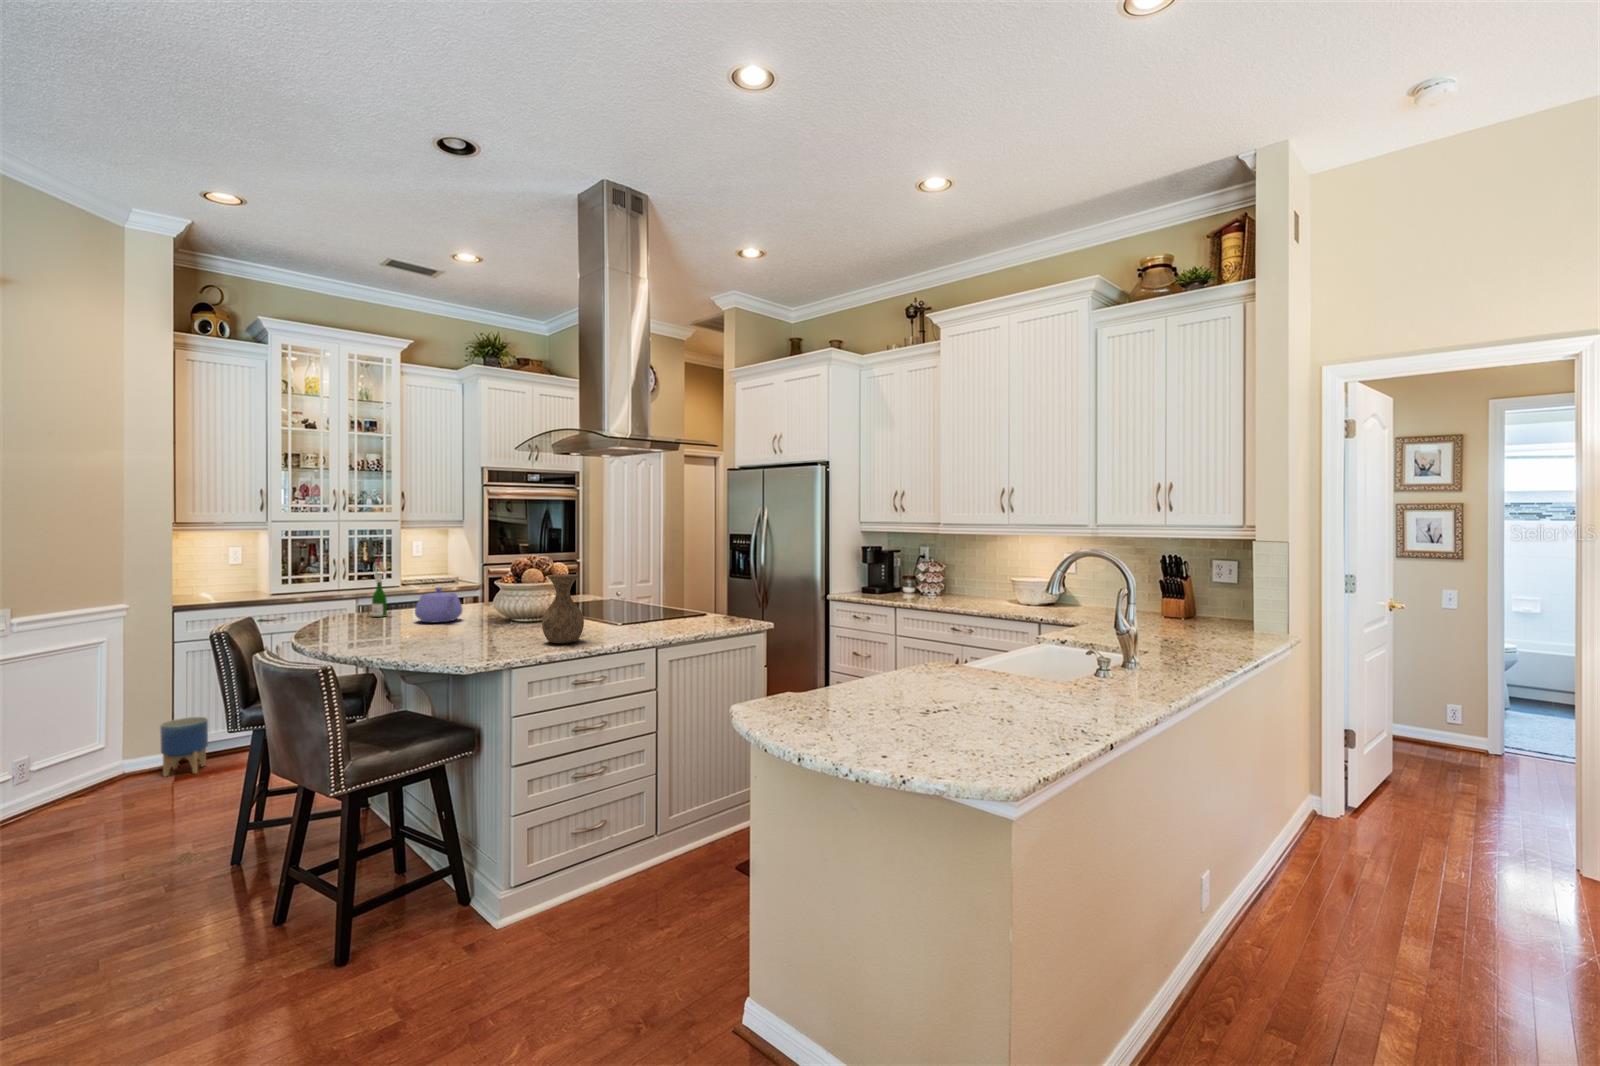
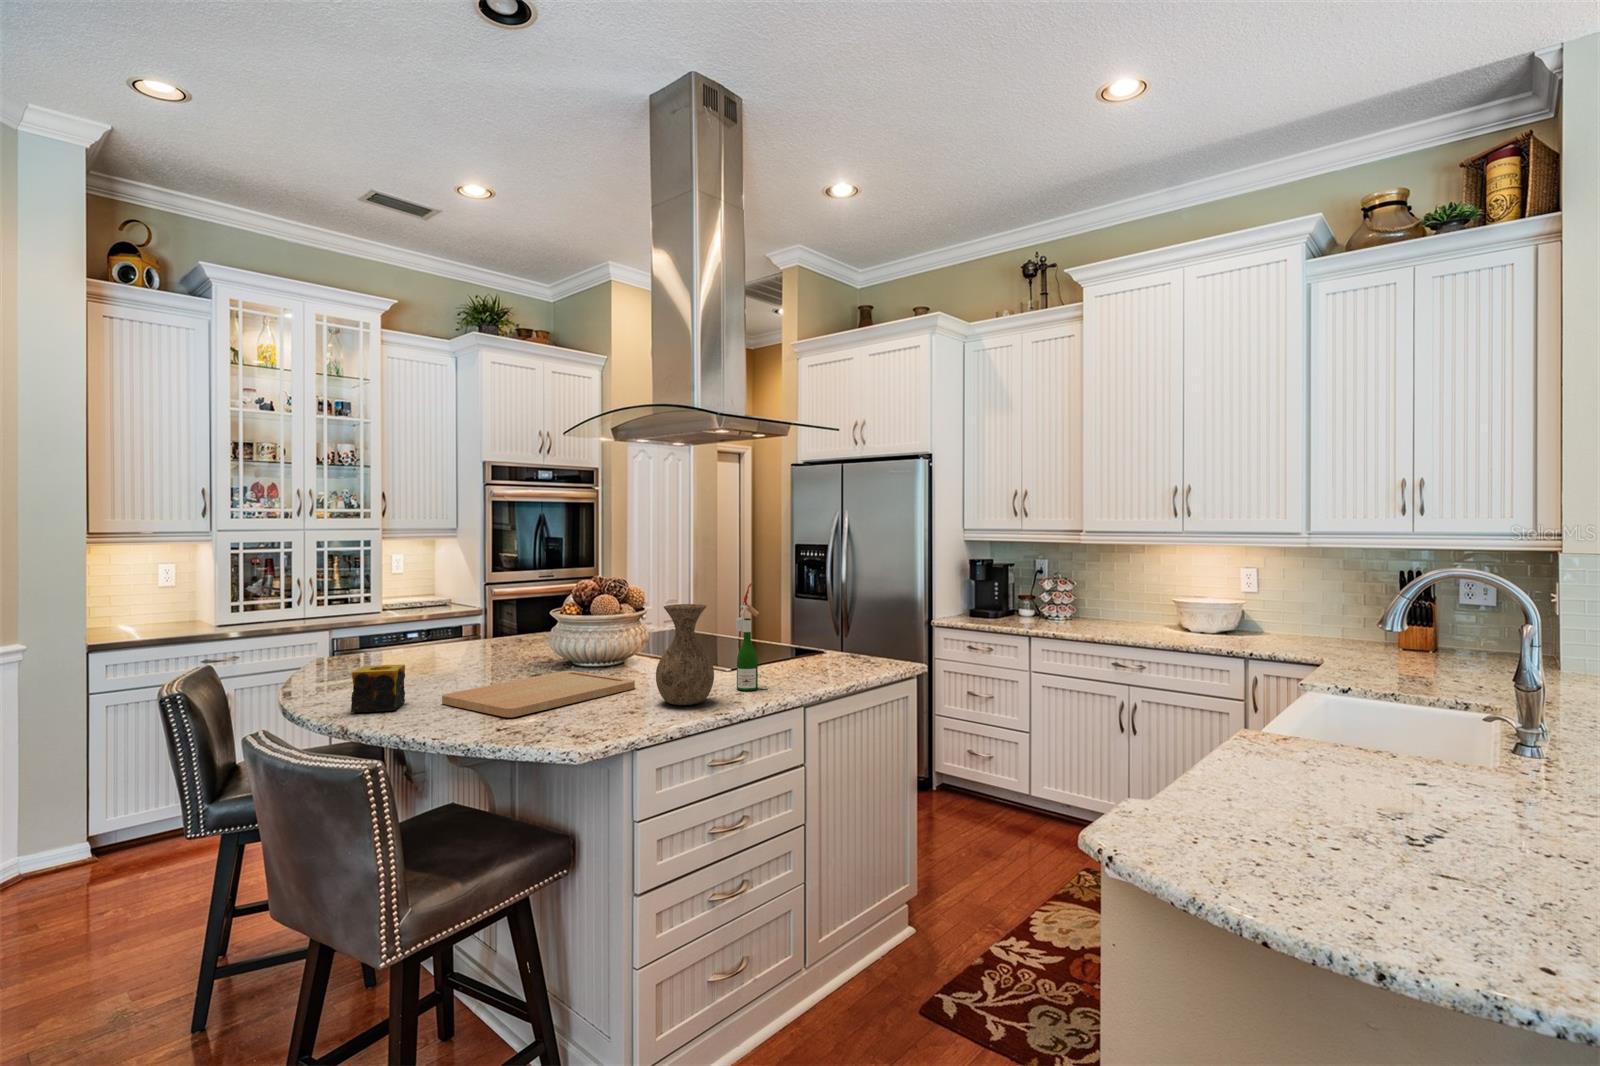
wine bottle: present [372,554,387,617] -> present [736,582,768,691]
teapot: present [415,587,462,622] -> none [443,620,507,670]
candle: none [335,614,375,644] -> present [351,664,405,713]
cutting board: none [399,623,538,648] -> present [442,671,635,717]
planter: present [160,717,208,777] -> none [67,795,133,881]

